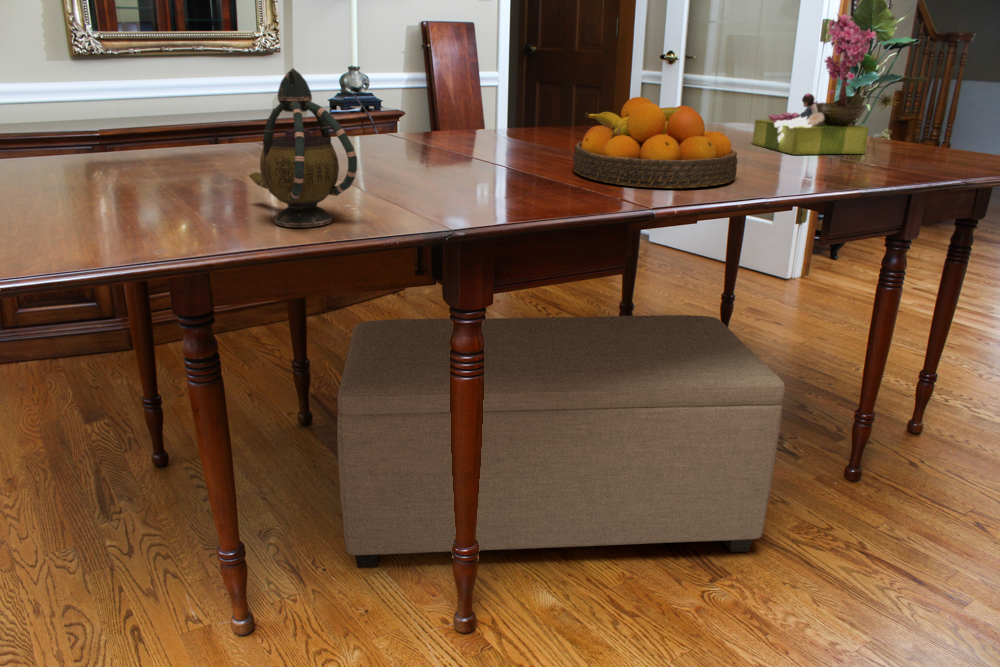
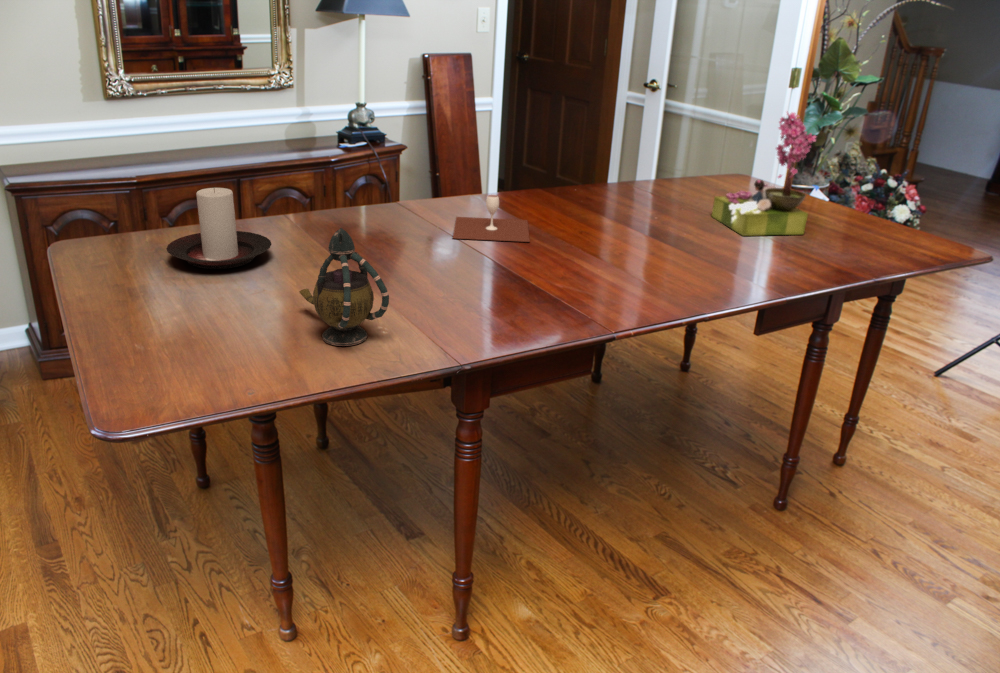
candle holder: none [99,77,229,176] -> present [166,187,271,269]
fruit bowl: present [573,97,737,188] -> none [557,201,691,291]
wine glass: none [449,110,541,159] -> present [453,195,530,242]
ottoman: present [337,315,785,568] -> none [363,376,718,583]

